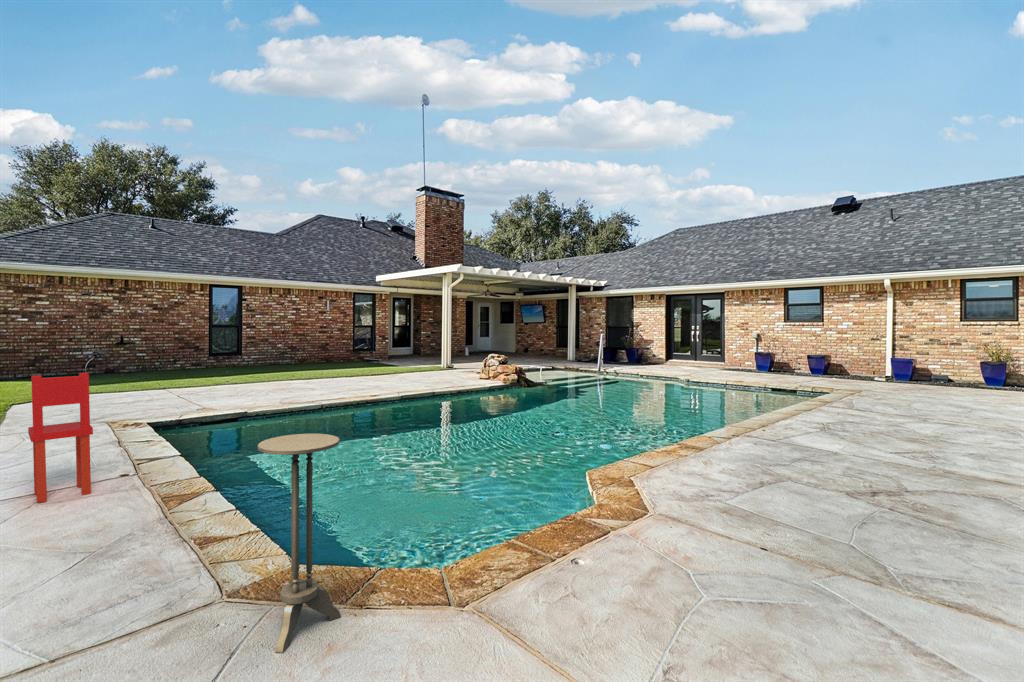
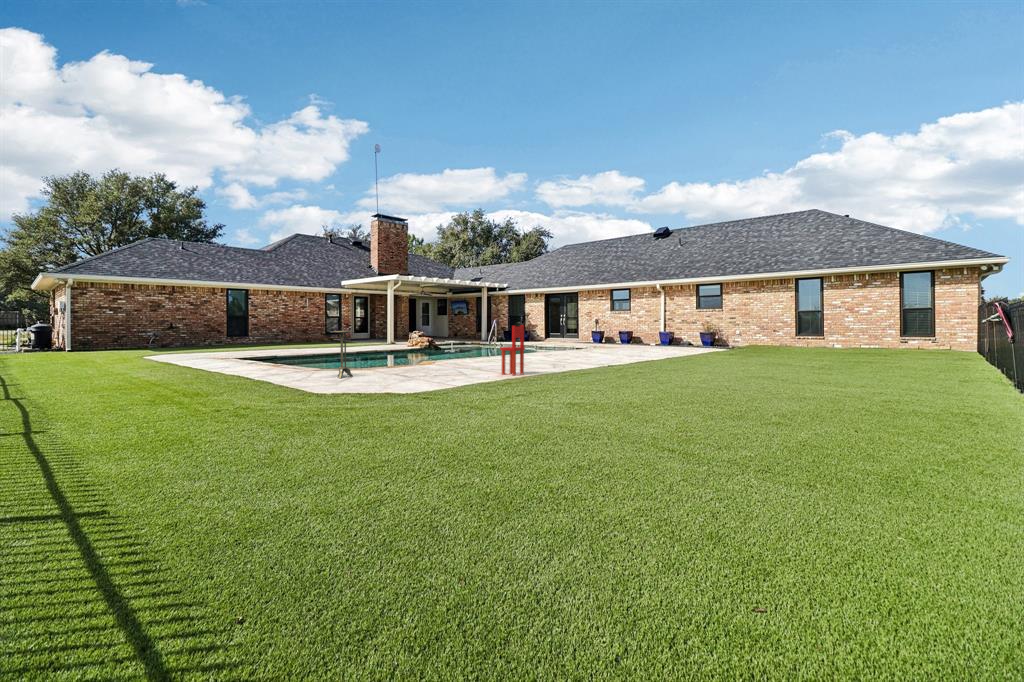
chair: present [28,372,93,503] -> present [500,325,525,375]

